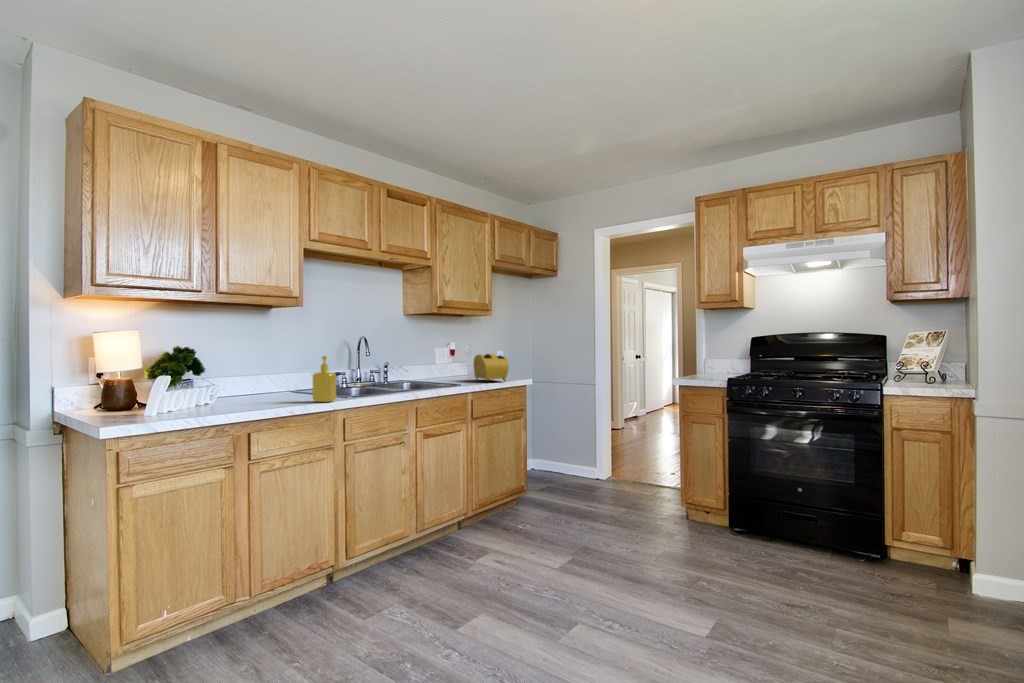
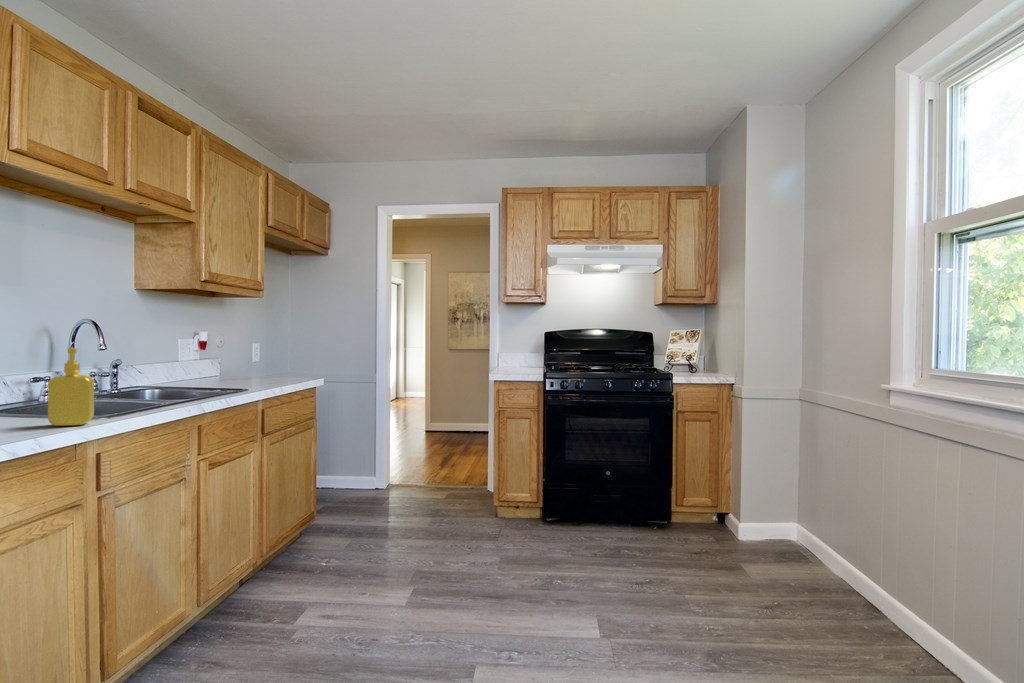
toaster: present [473,354,509,381] -> none [244,348,300,385]

